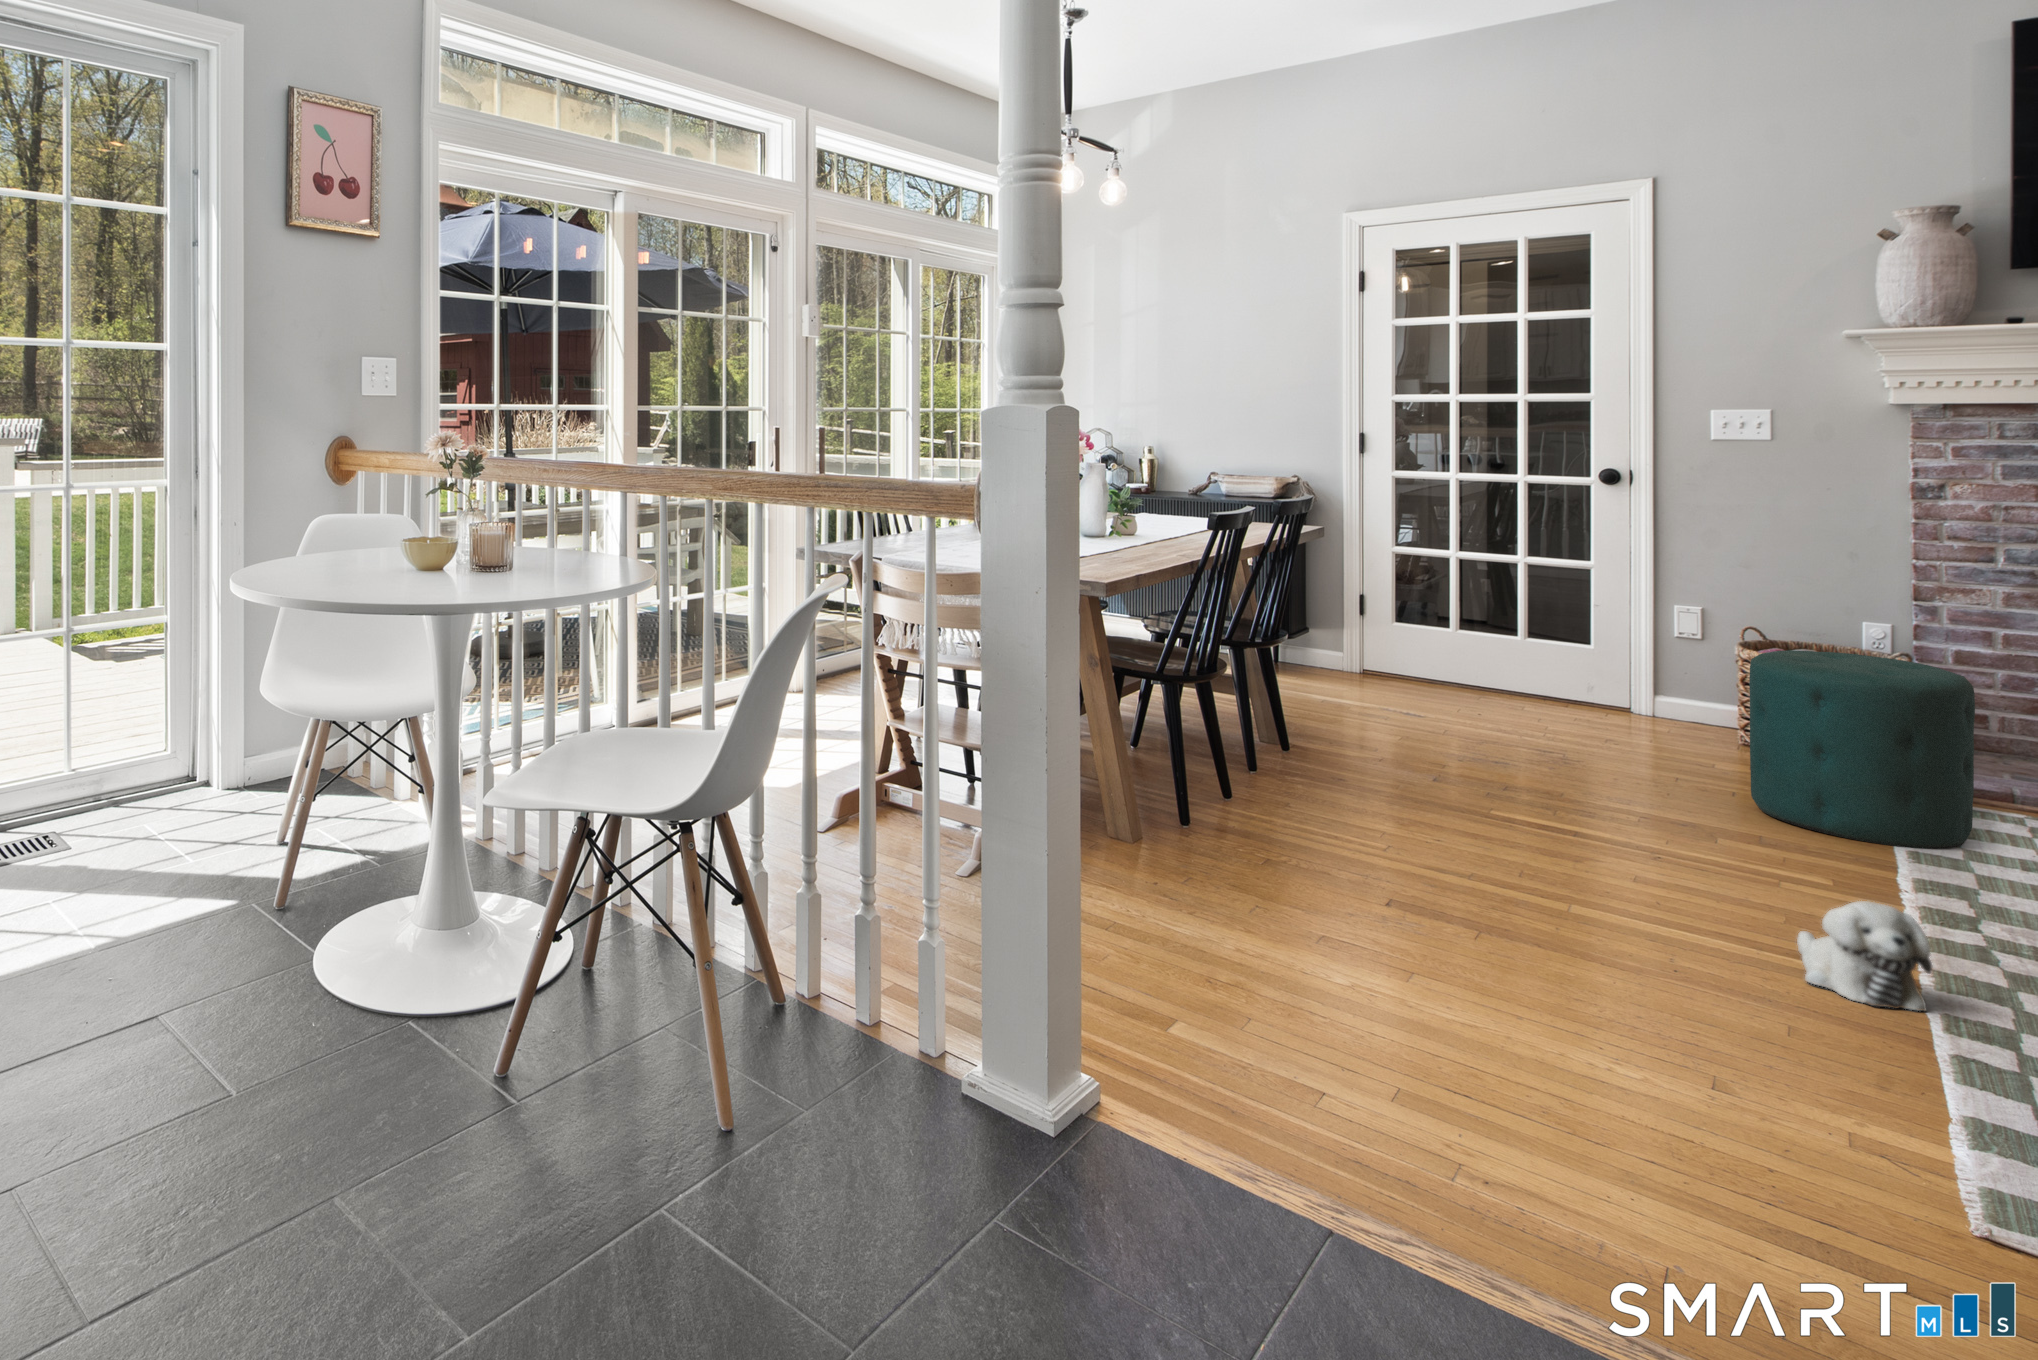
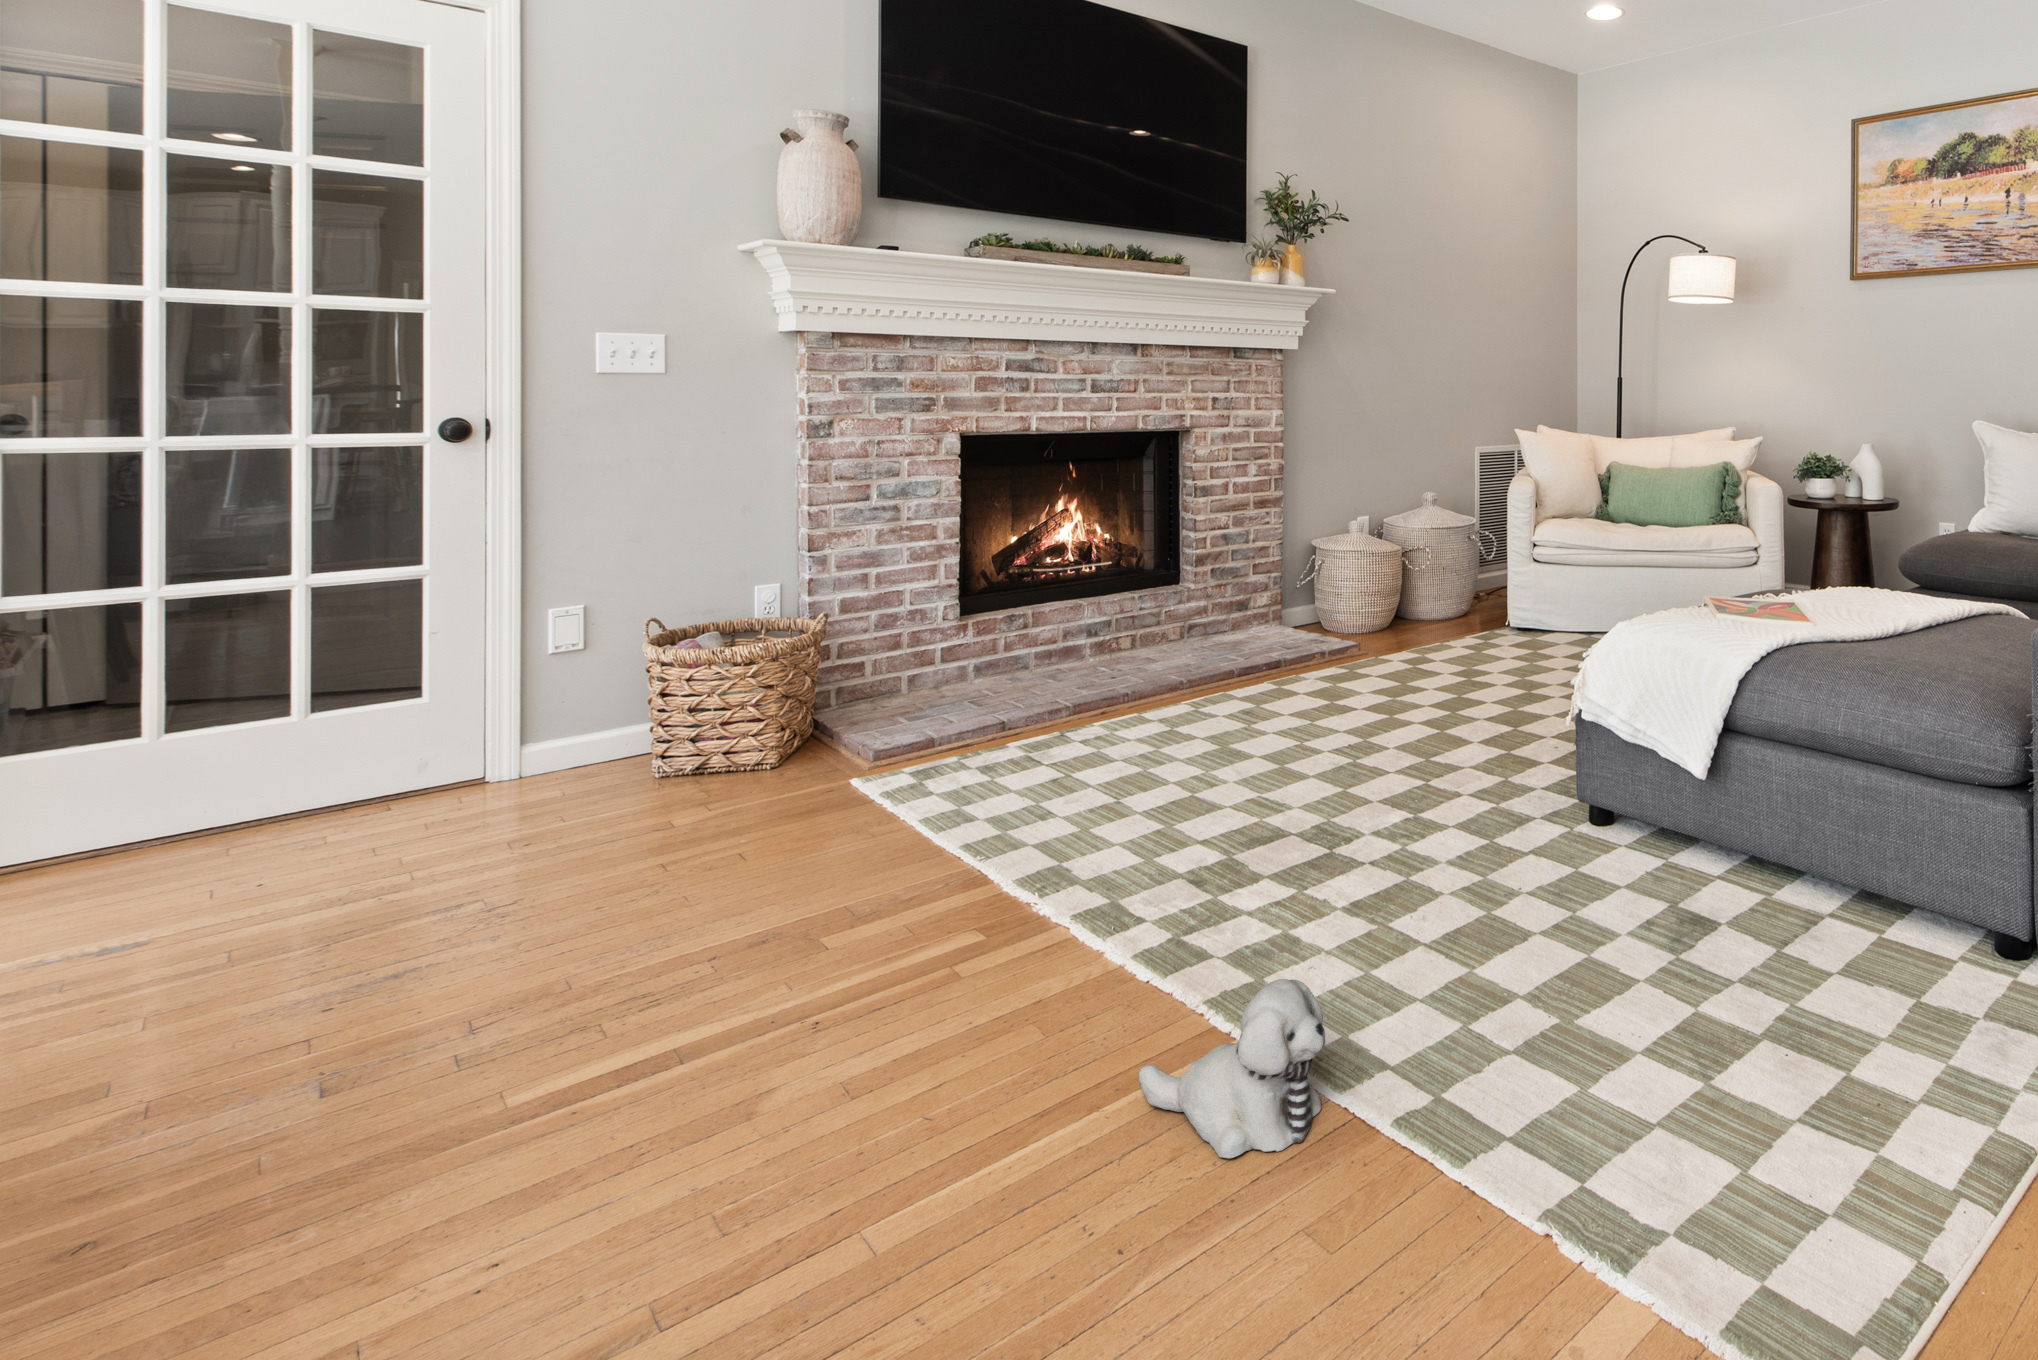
ottoman: present [1749,650,1975,849] -> none [778,623,991,875]

